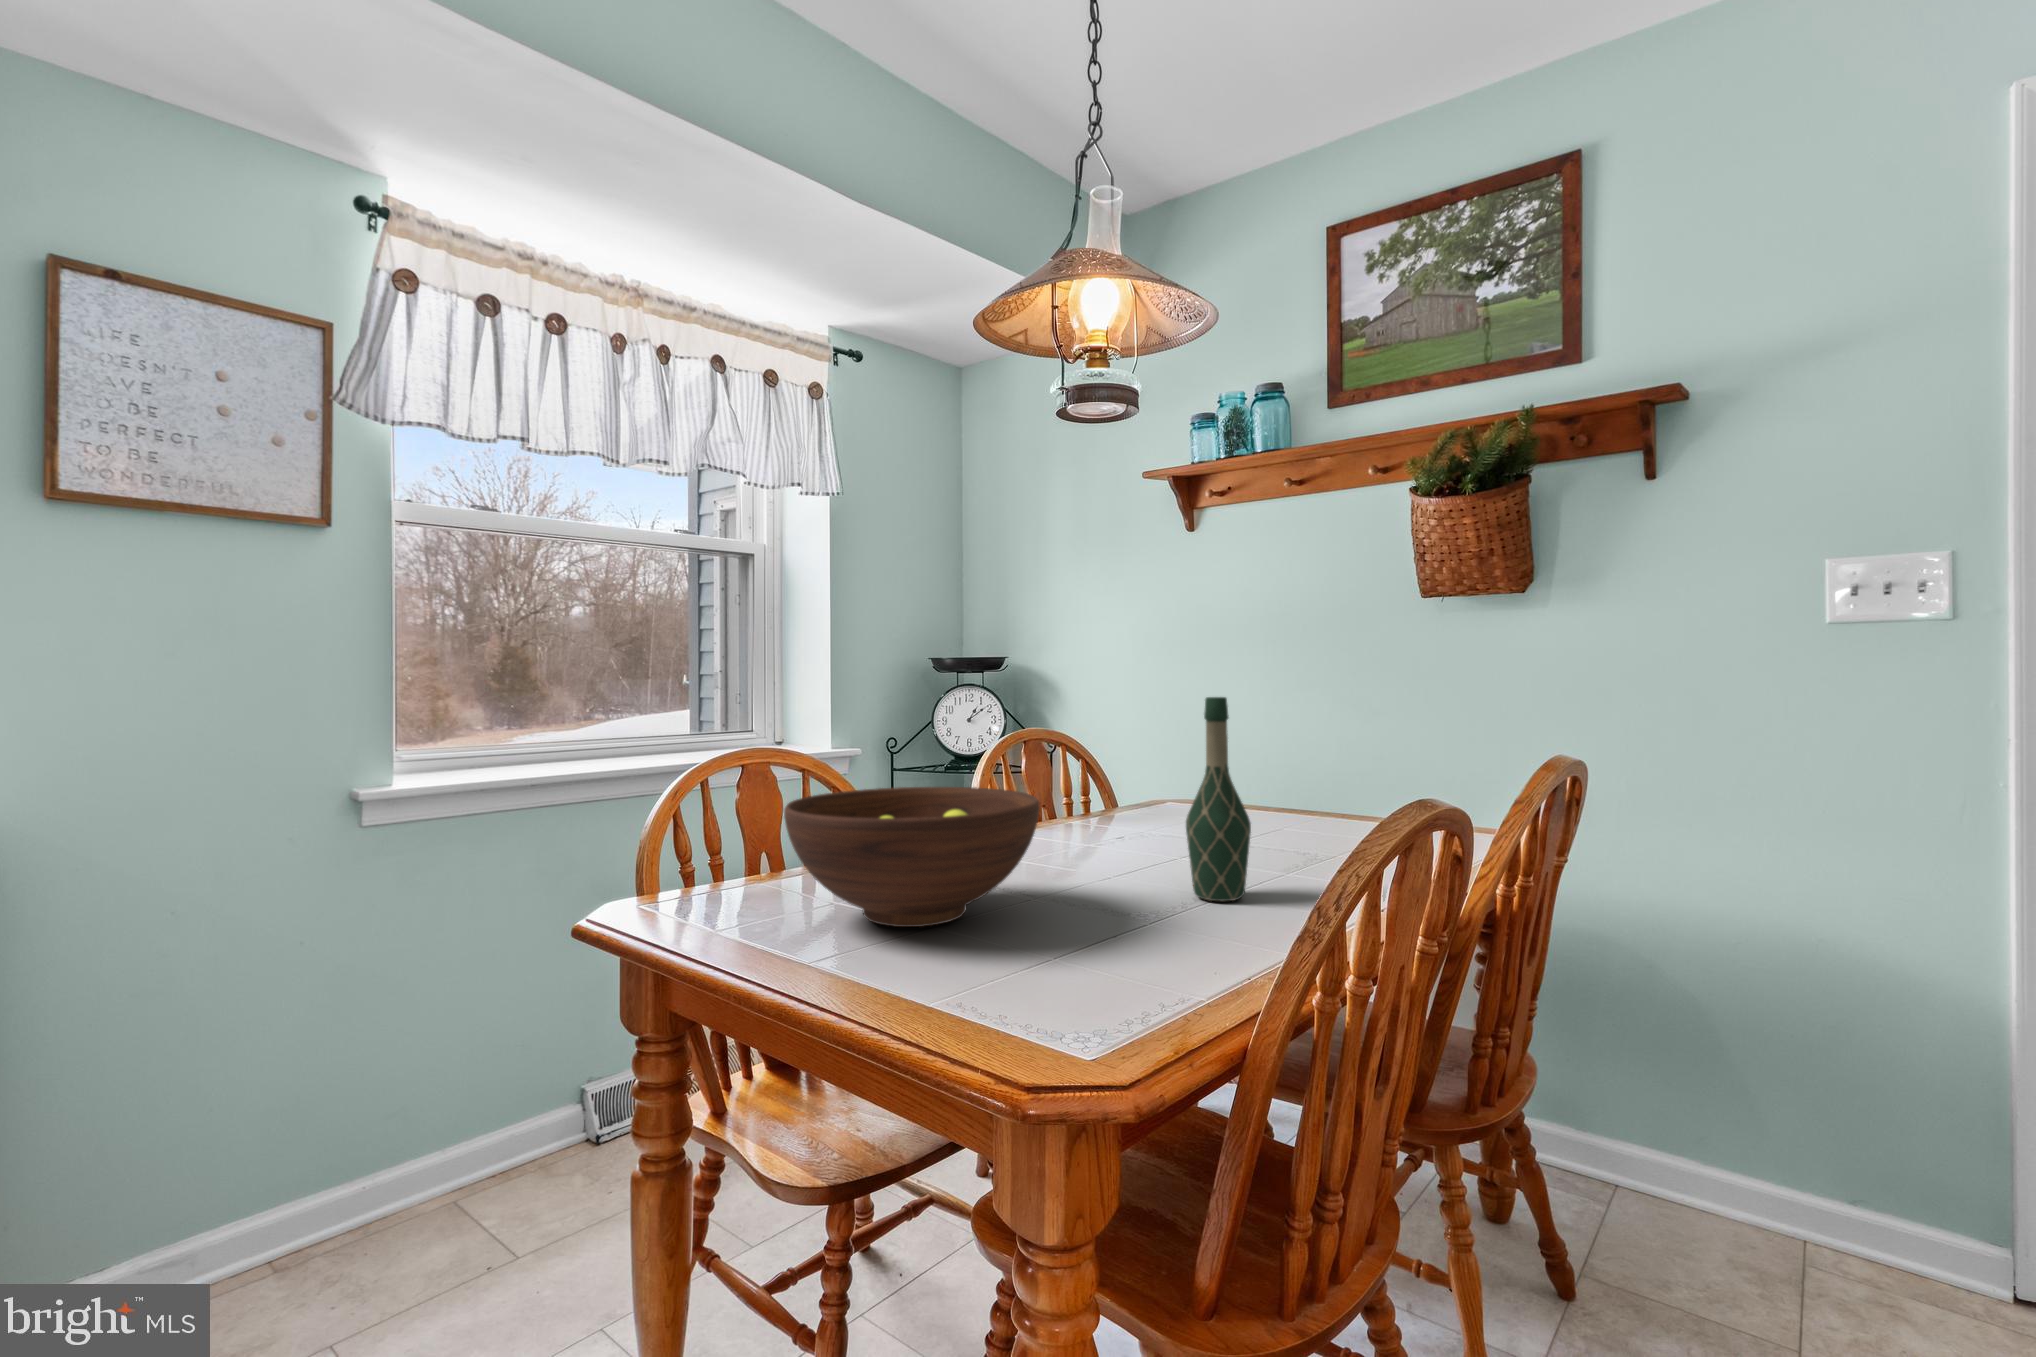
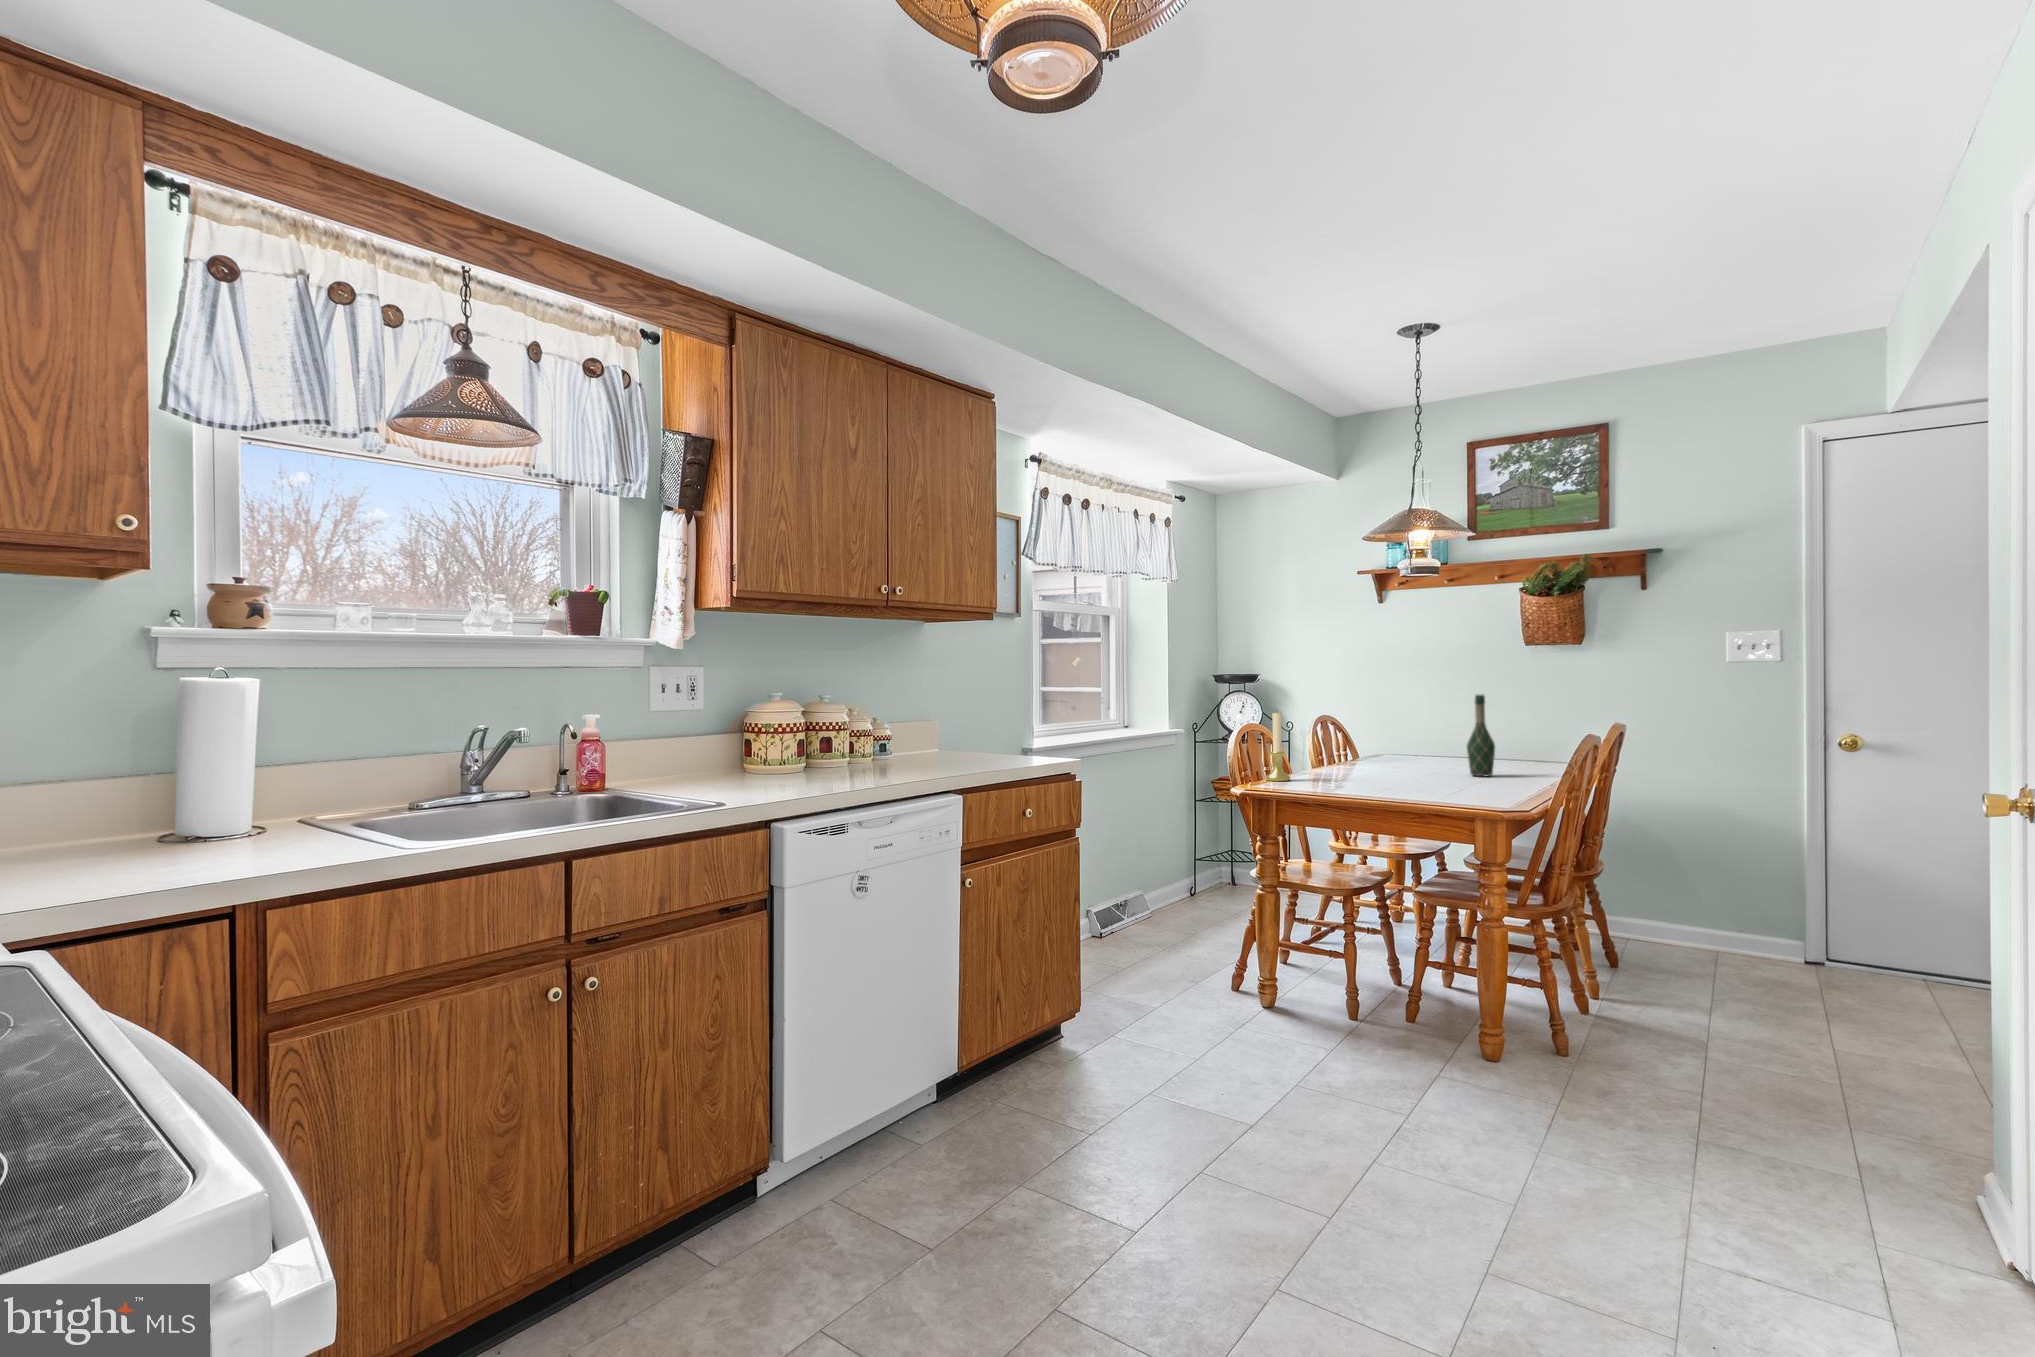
candle holder: none [651,737,714,919] -> present [1266,713,1290,781]
fruit bowl: present [784,787,1040,927] -> none [1323,732,1428,781]

